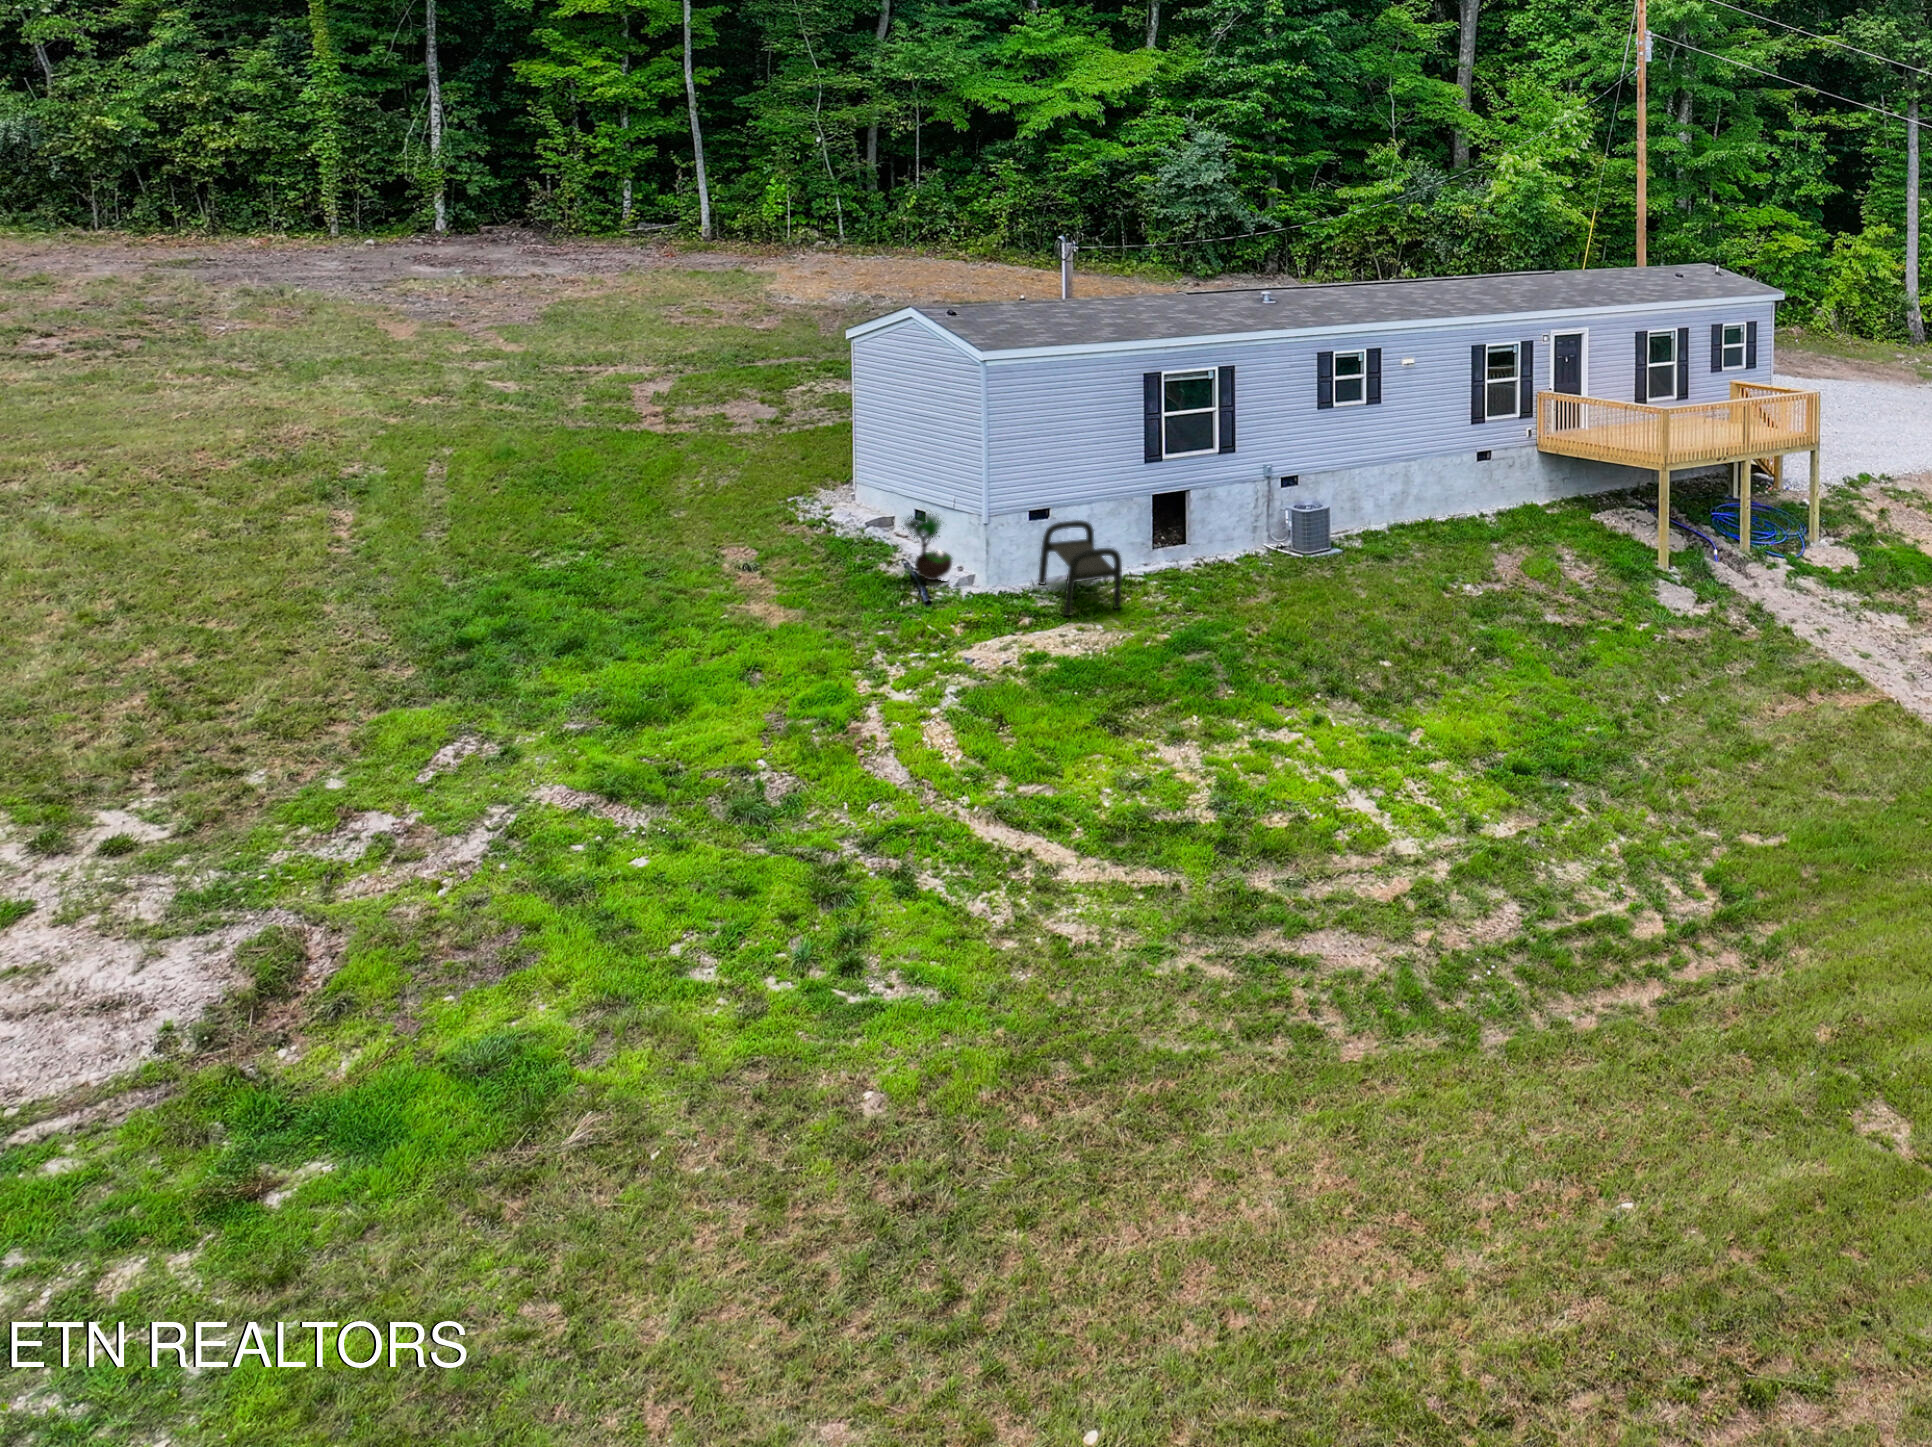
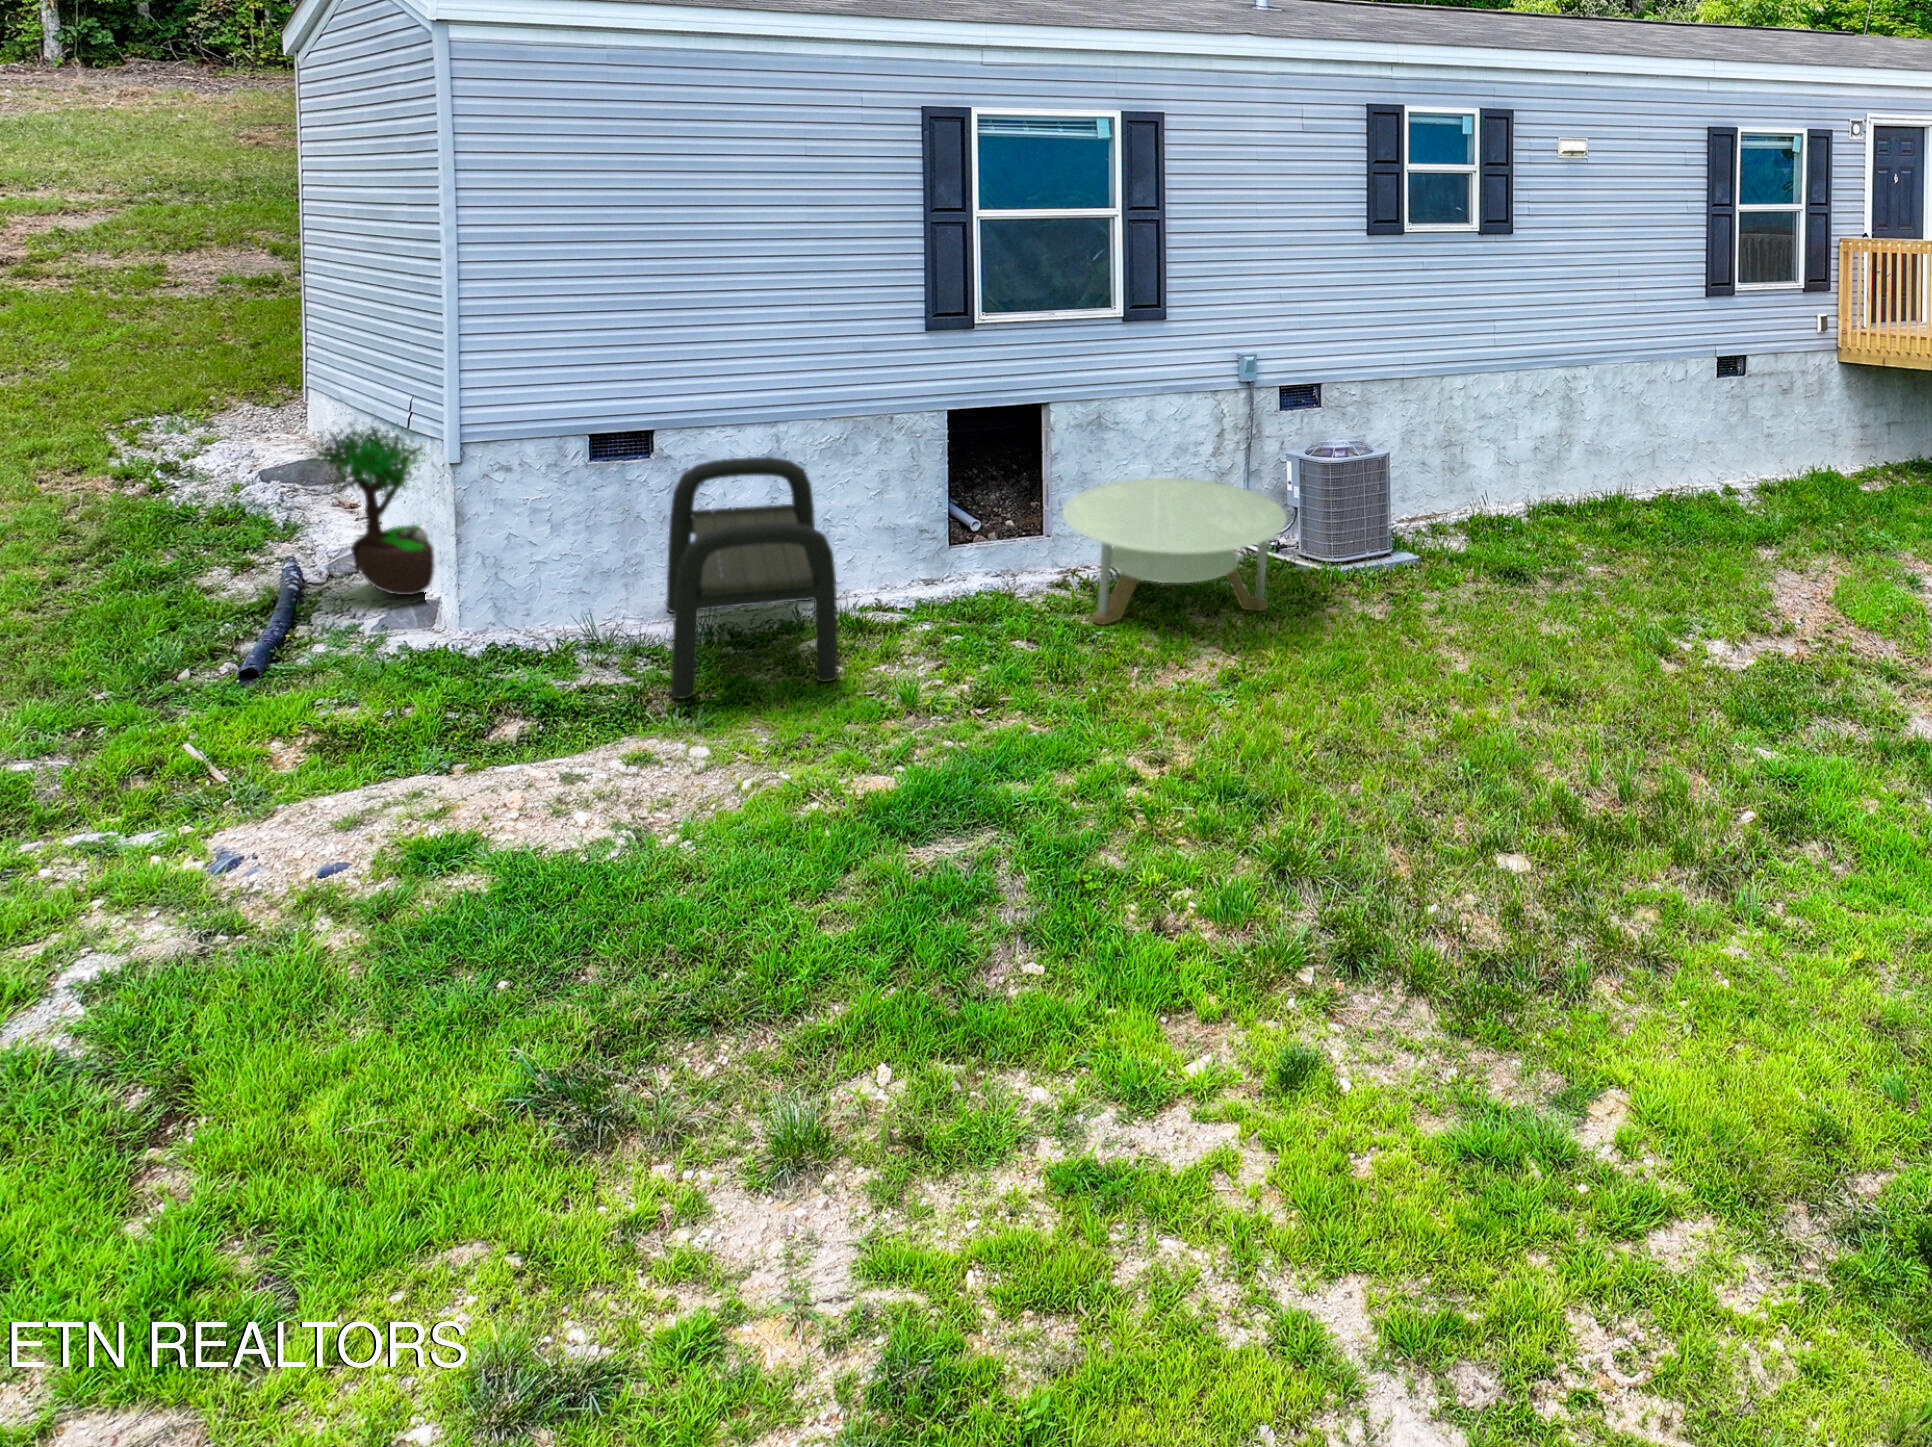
round table: none [1194,522,1288,585] -> present [1063,478,1287,624]

